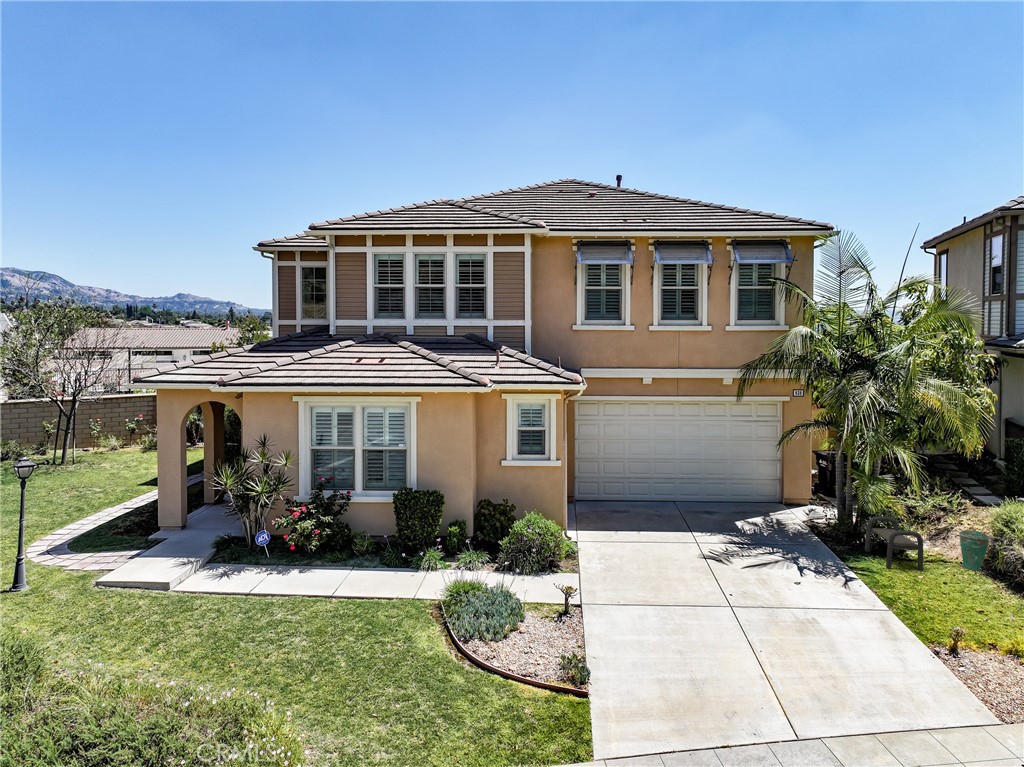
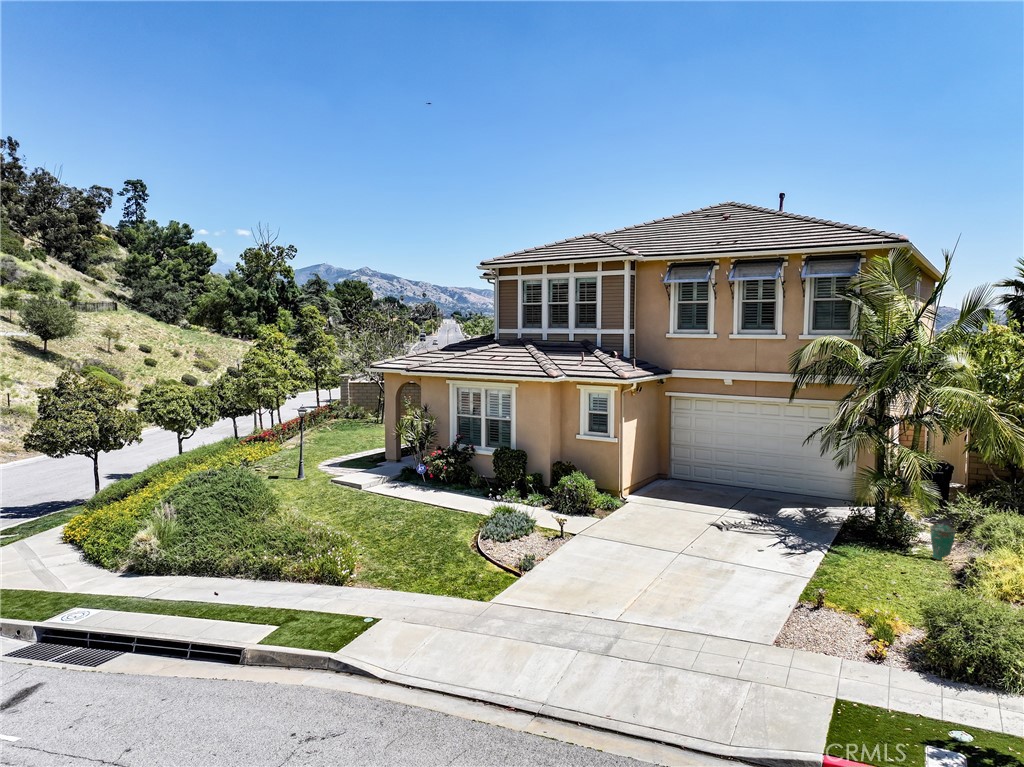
bench: present [865,516,923,570] -> none [852,506,891,552]

